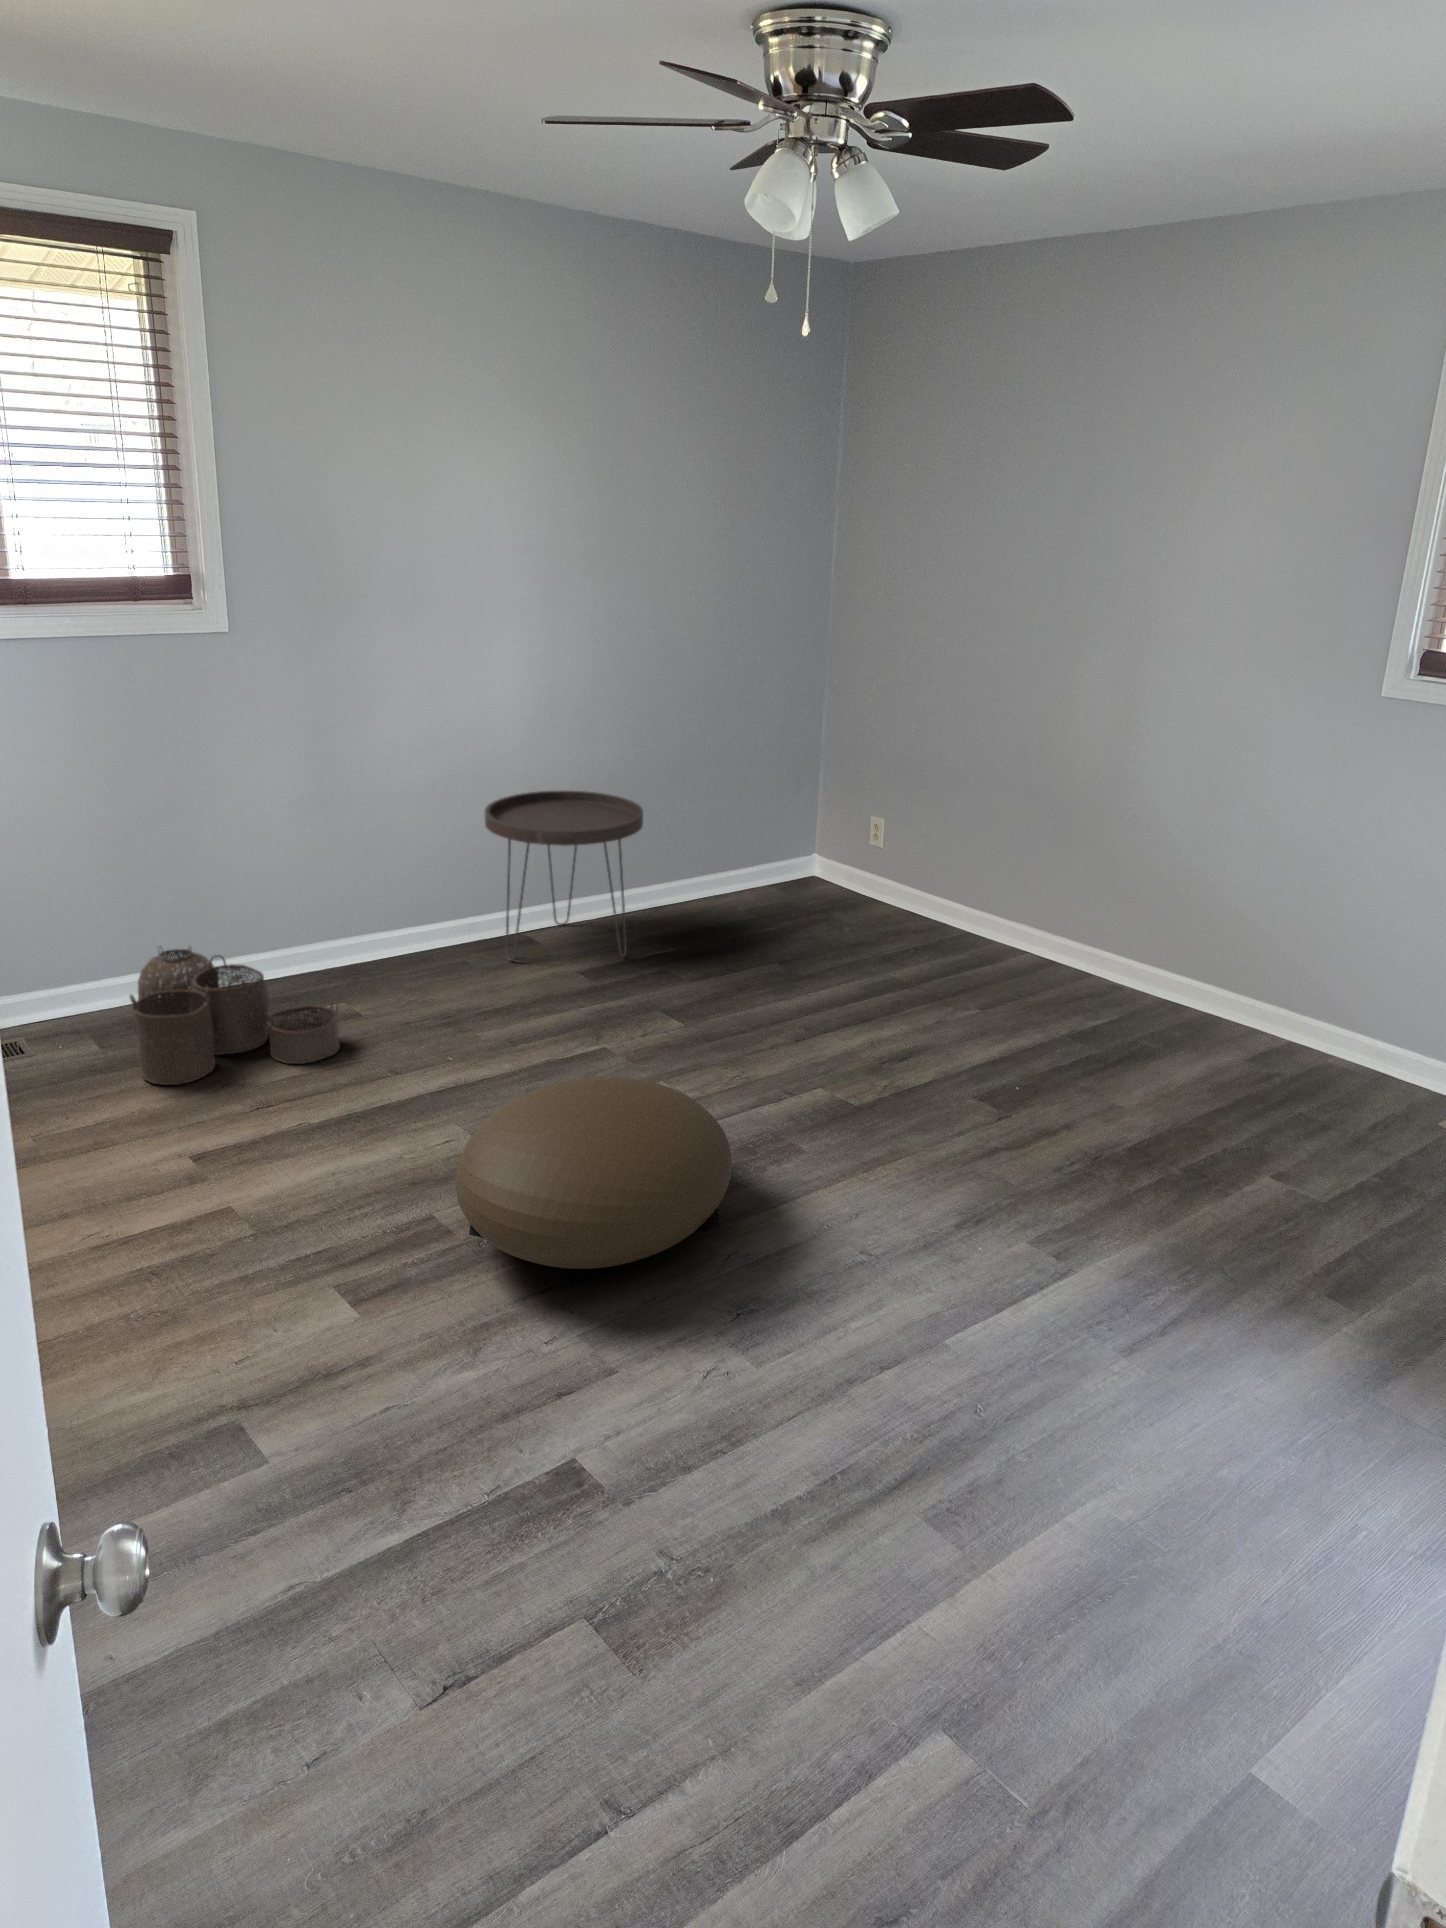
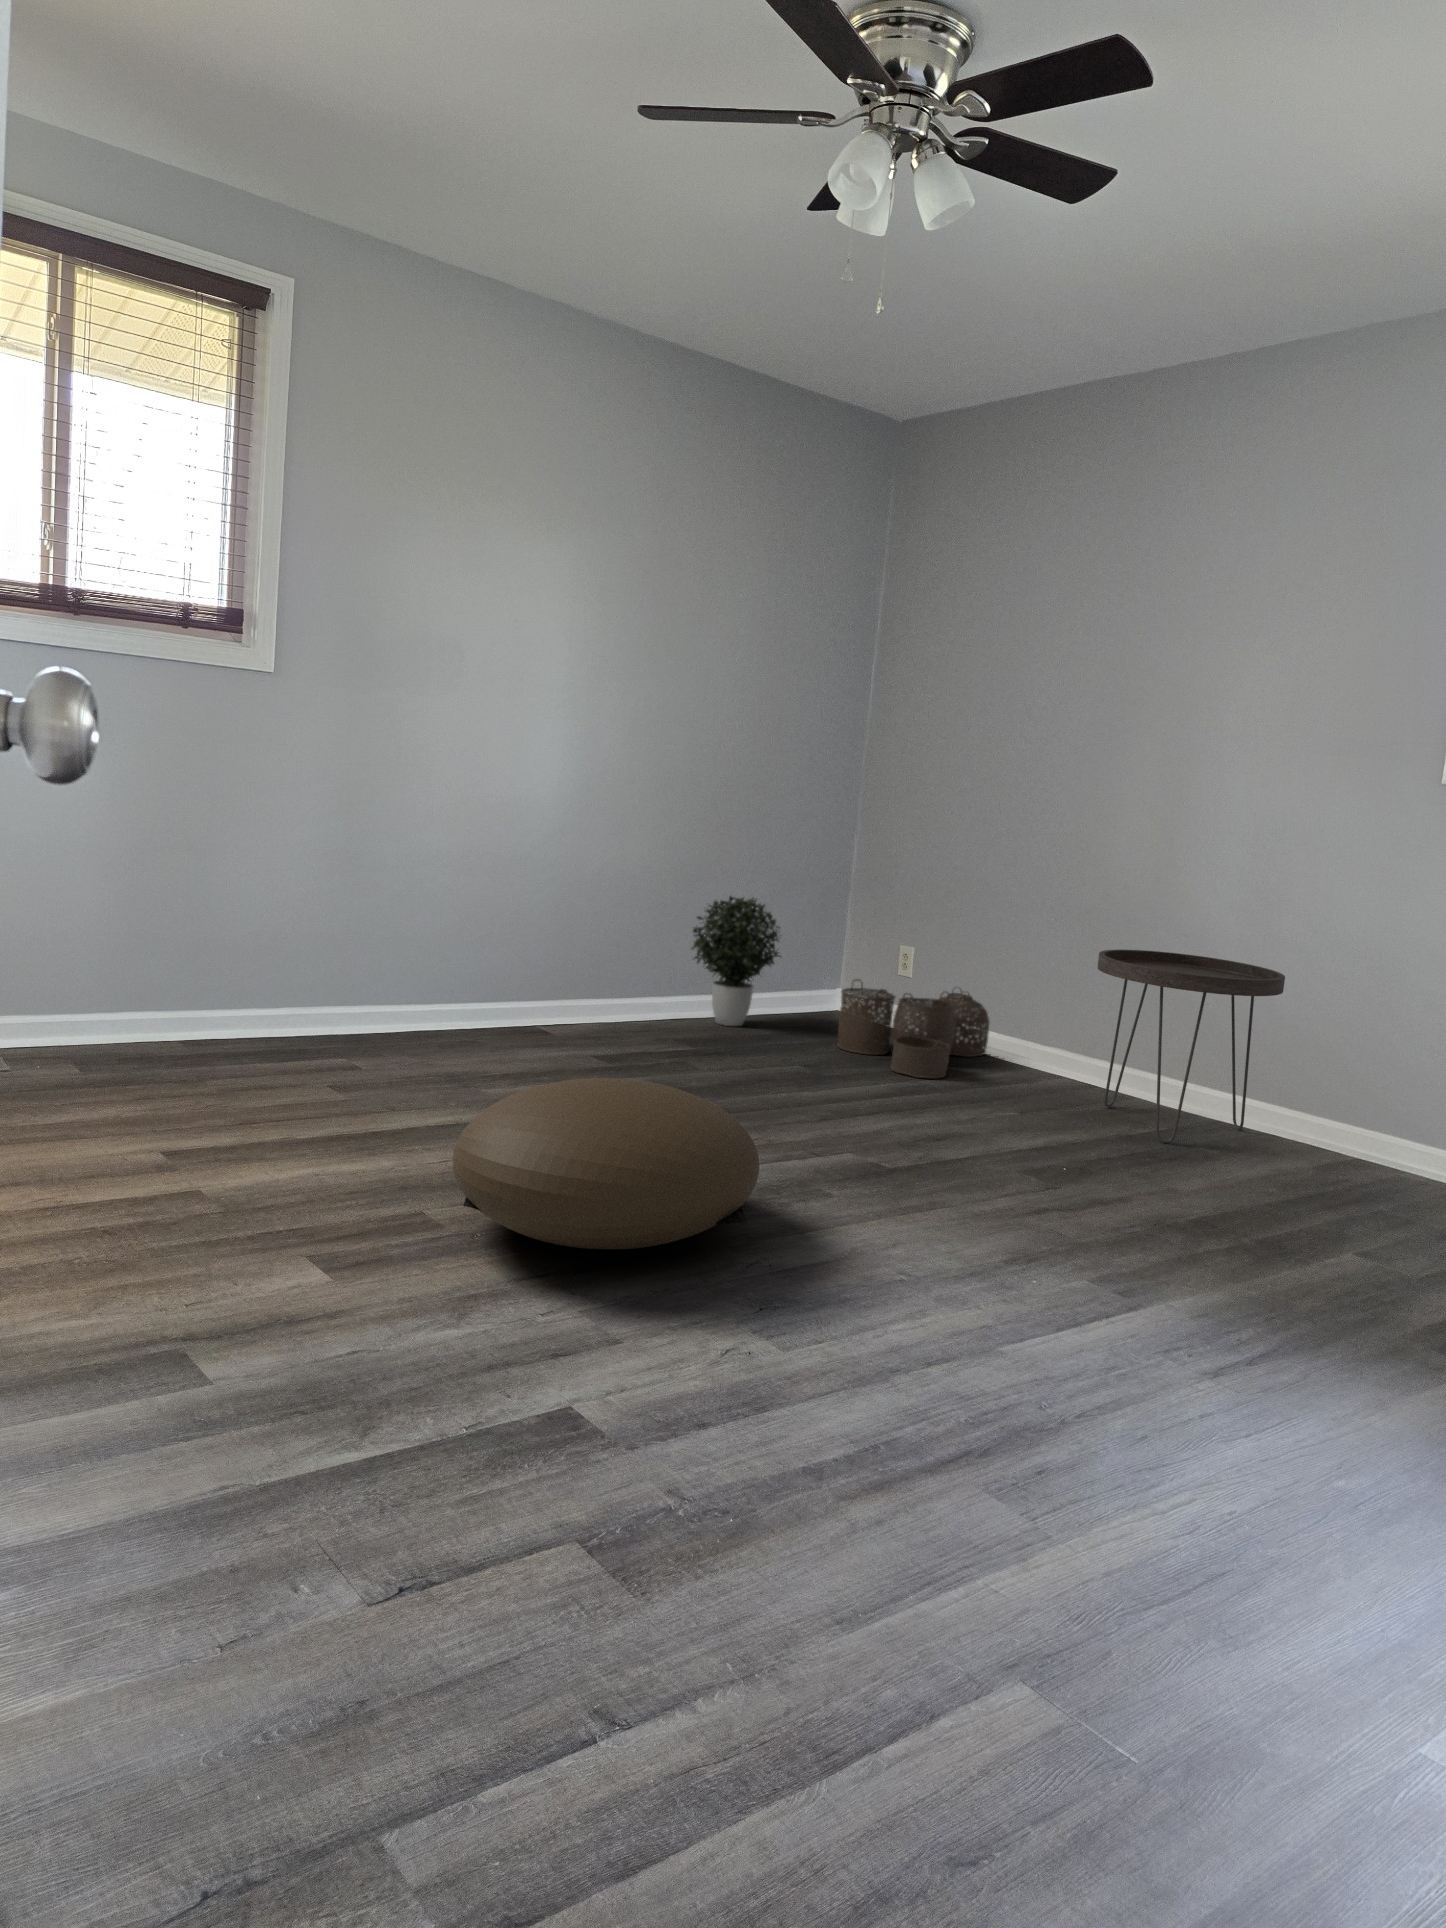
potted plant: none [667,780,758,906] -> present [692,896,780,1026]
side table: present [485,791,643,961] -> present [1097,950,1285,1143]
woven basket: present [130,946,340,1085] -> present [837,979,989,1079]

